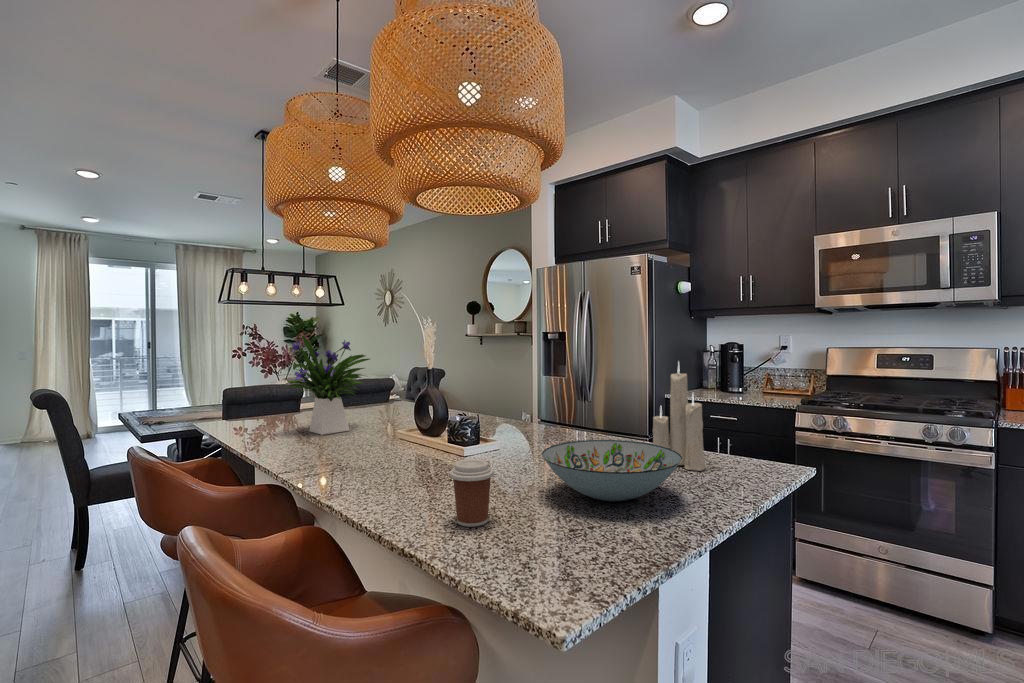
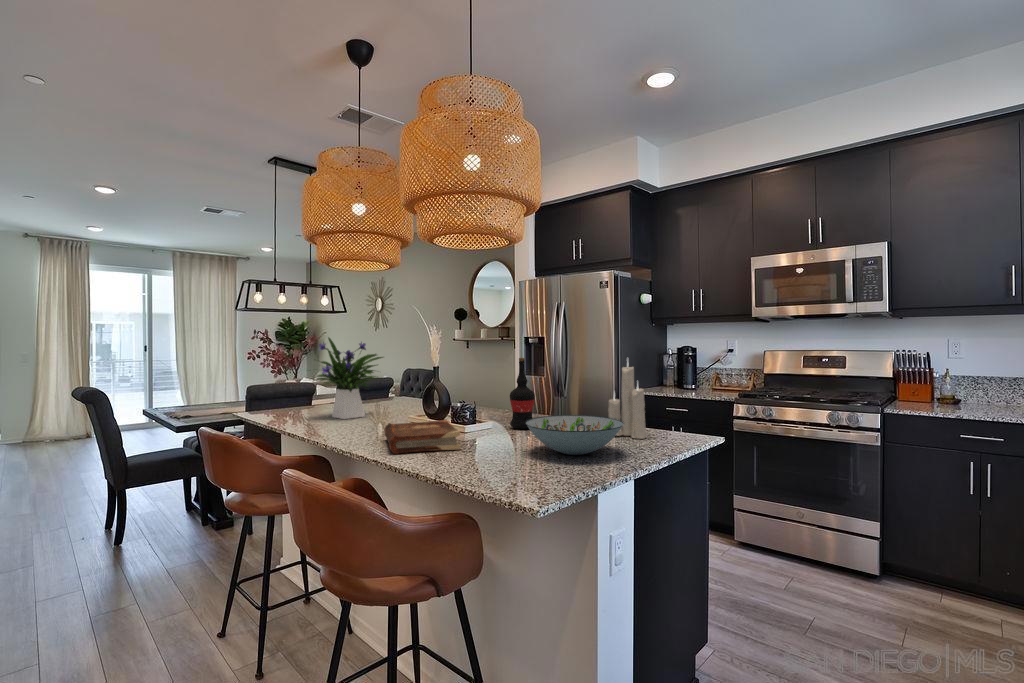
wine bottle: none [523,361,555,452] -> present [510,358,535,429]
book: none [355,442,454,497] -> present [385,420,460,454]
coffee cup: present [450,459,494,527] -> none [462,423,492,468]

